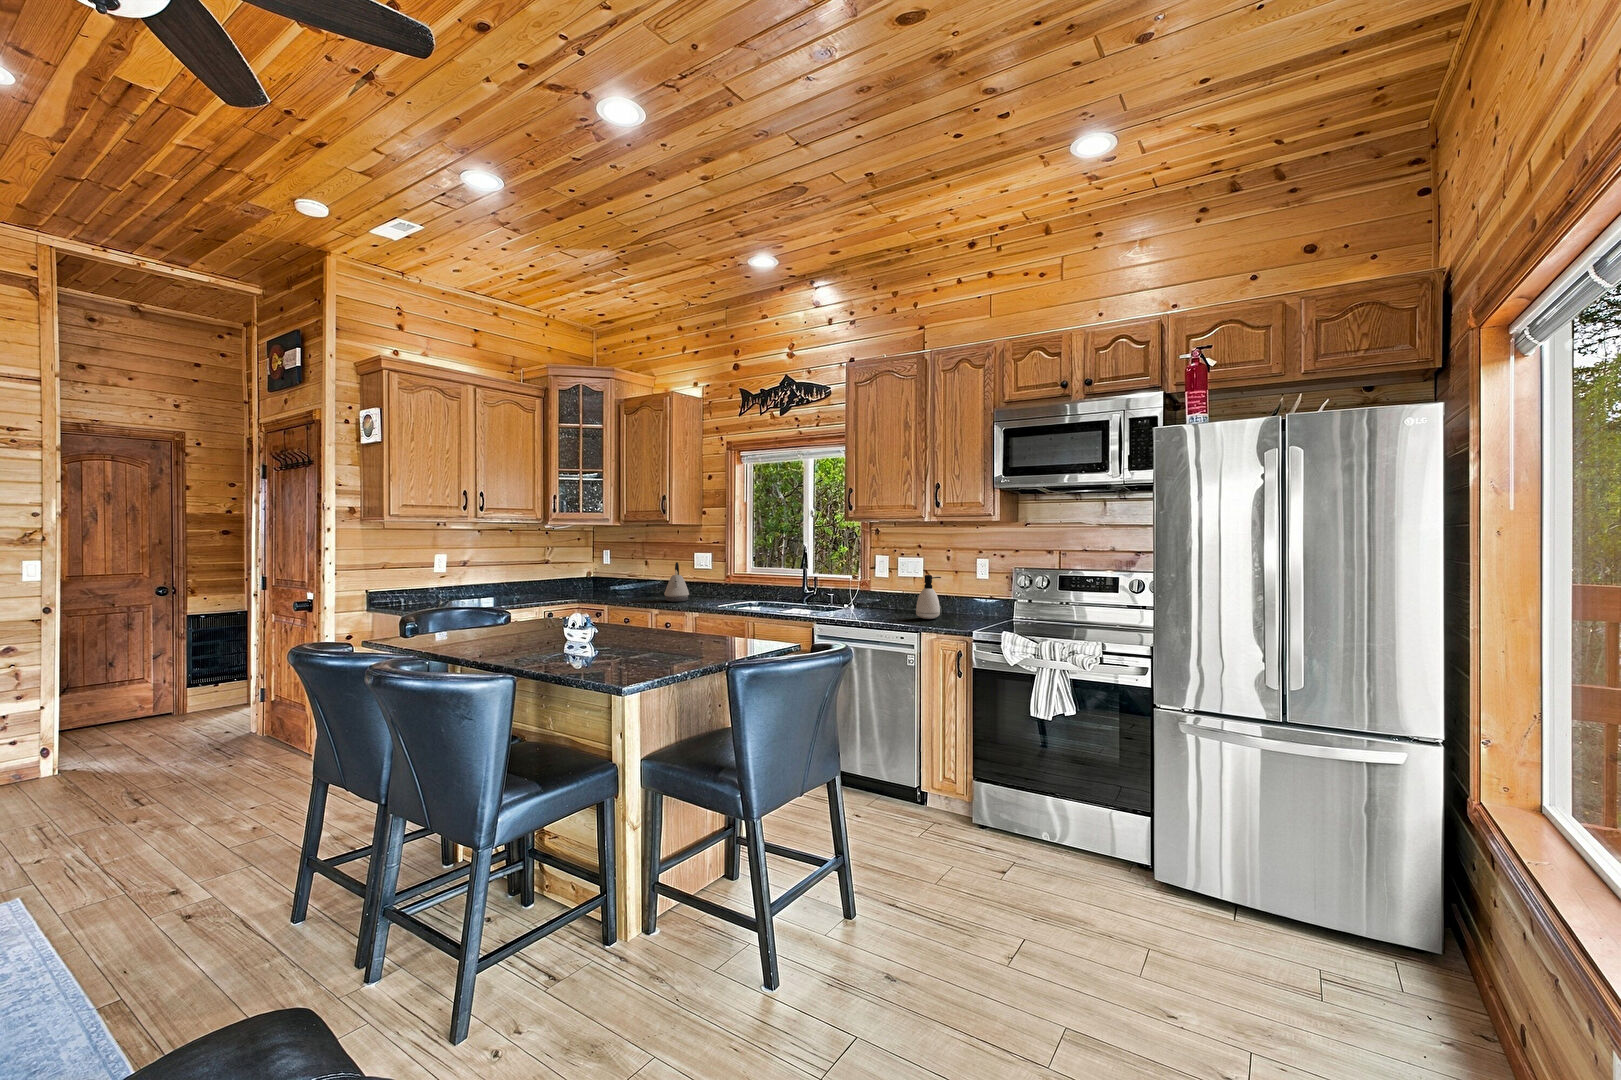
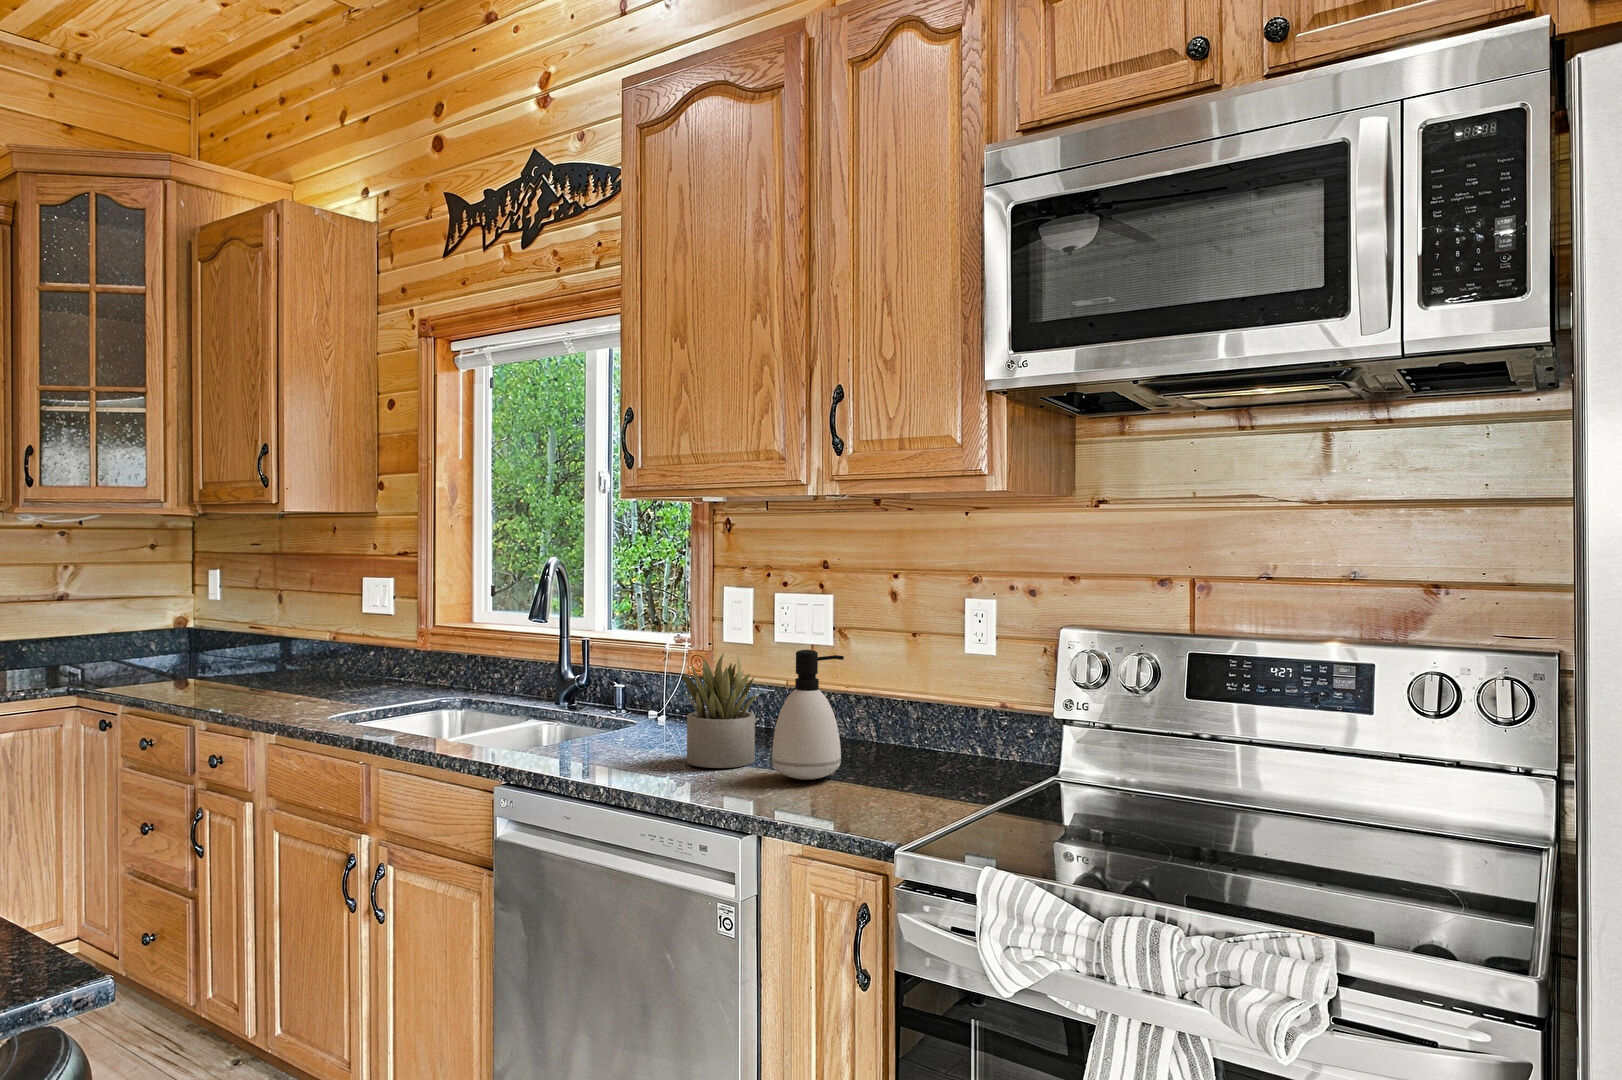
kettle: present [664,562,689,602] -> none [253,602,317,698]
succulent plant: none [877,577,907,617] -> present [681,653,758,768]

